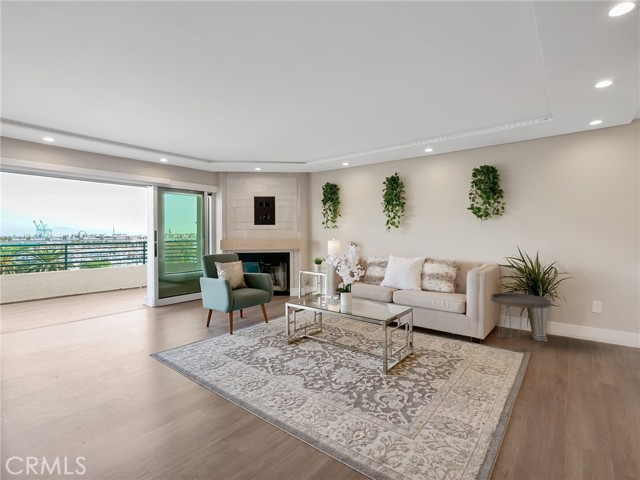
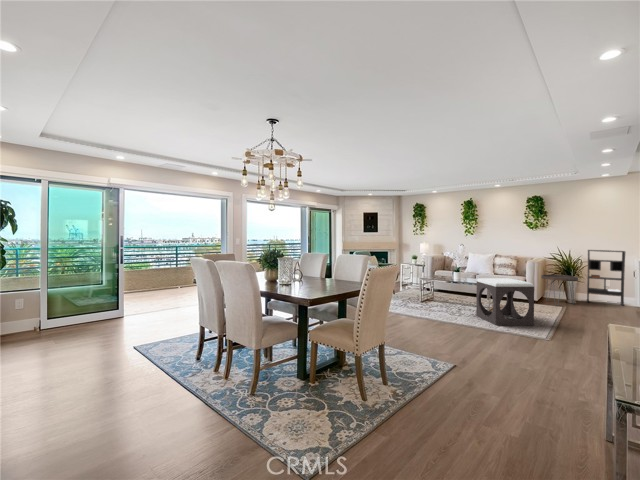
bookshelf: none [563,251,630,350] -> present [587,250,625,306]
footstool: none [350,315,456,441] -> present [476,278,534,325]

